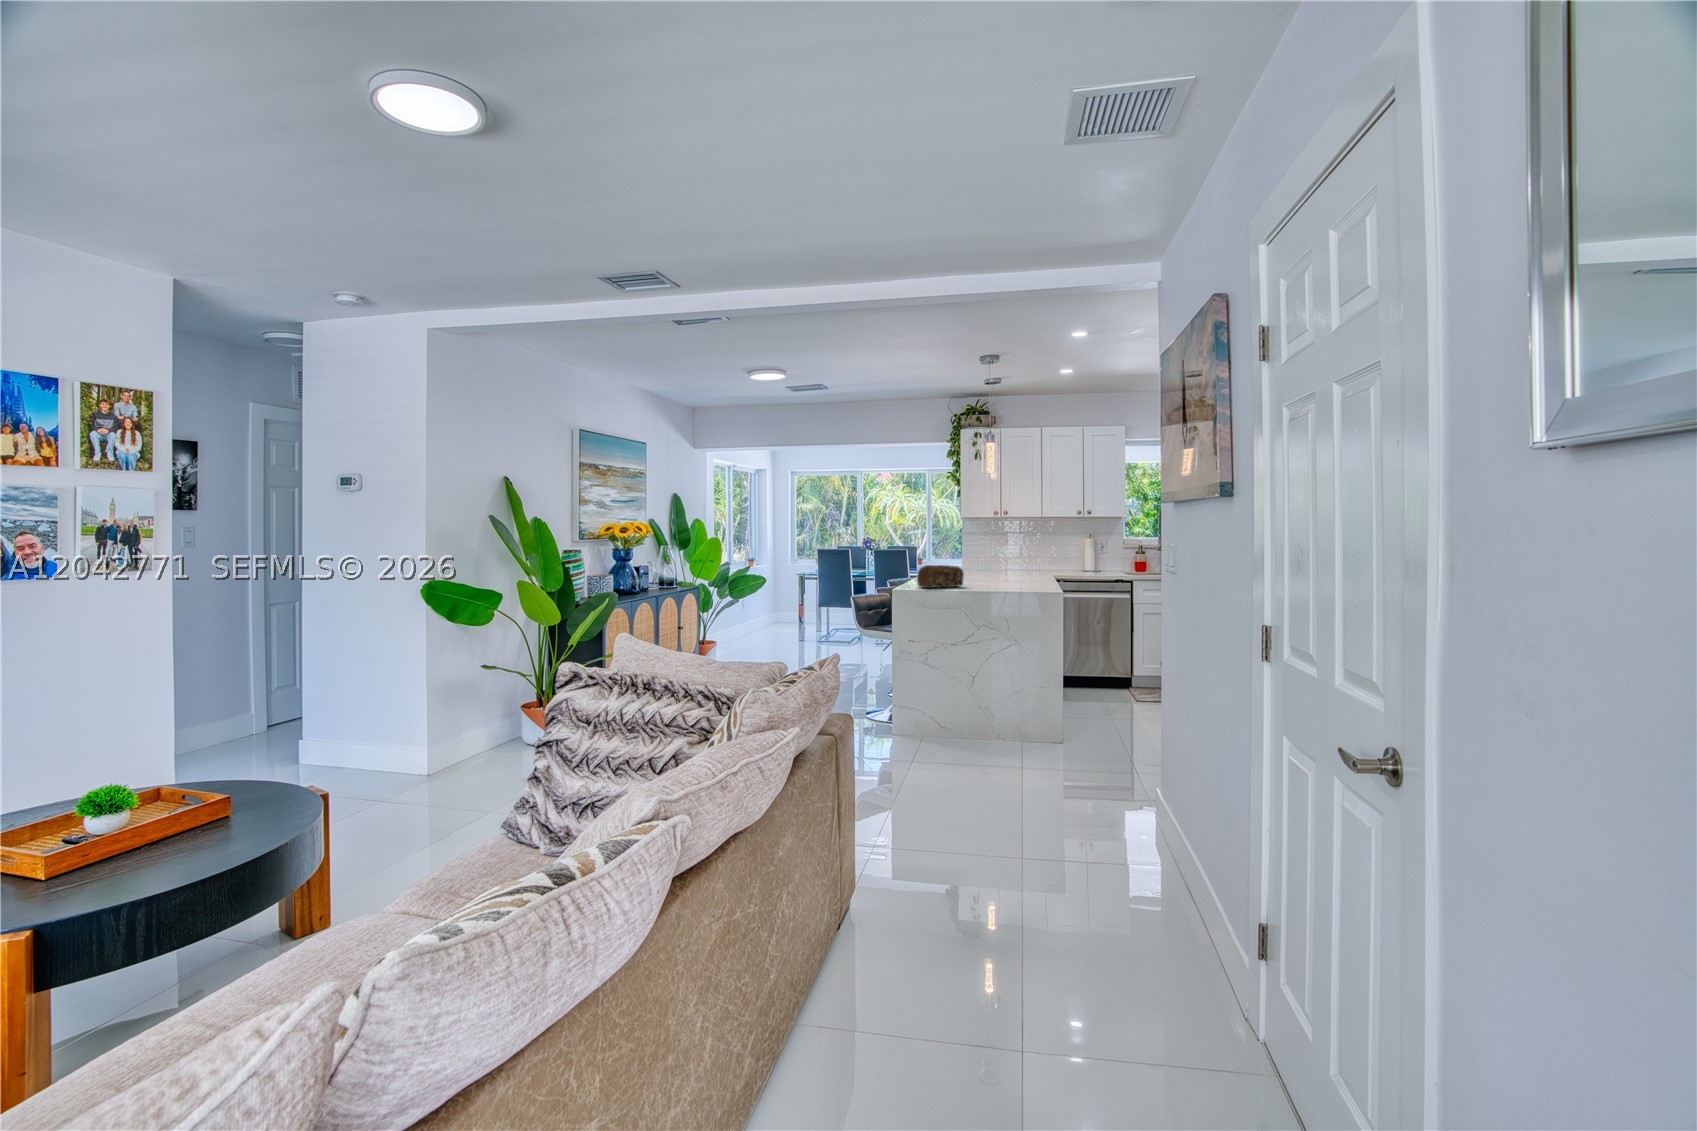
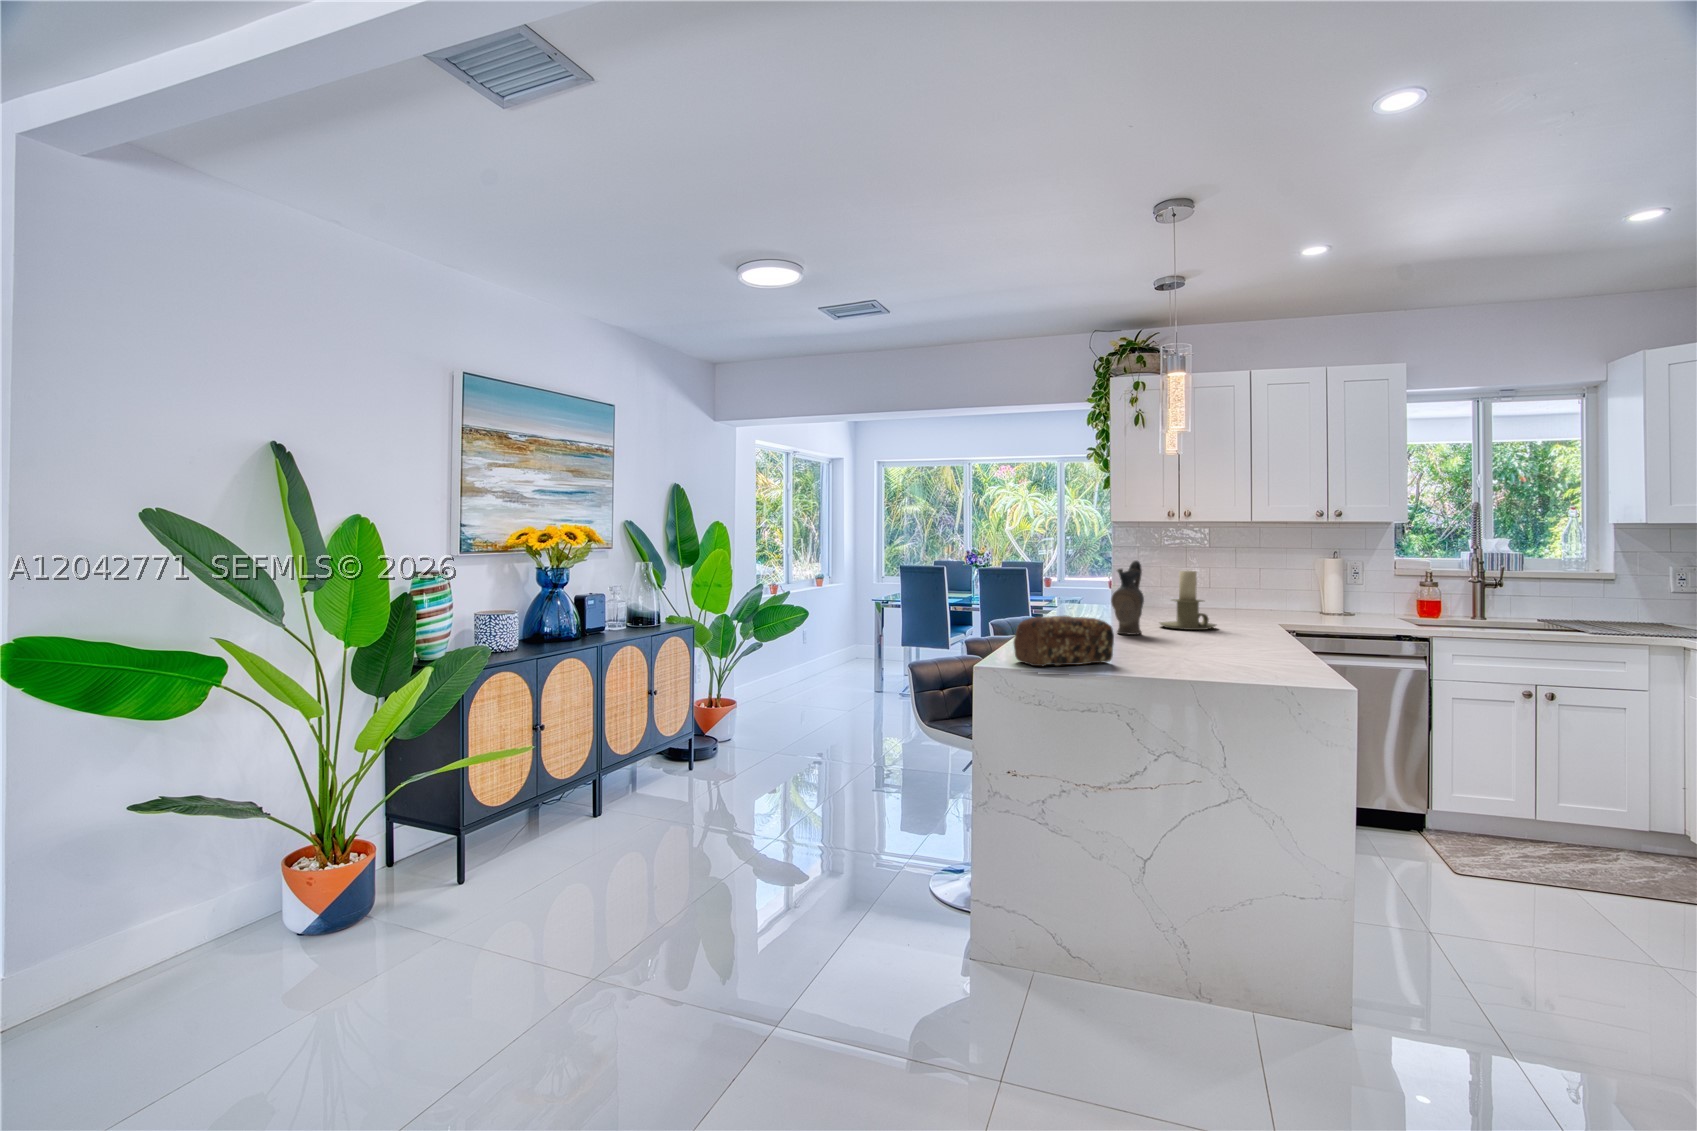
ceramic pitcher: none [963,540,980,580] -> present [1111,560,1144,635]
candle holder: none [989,545,1019,578] -> present [1160,570,1216,630]

